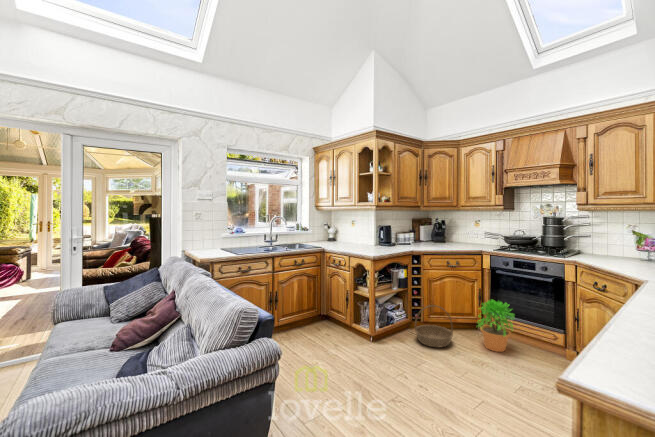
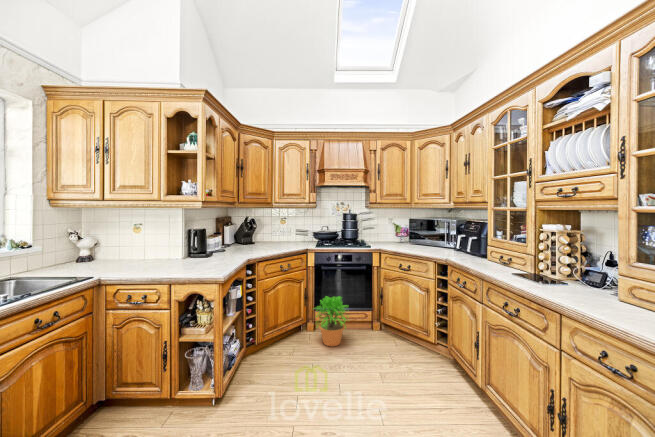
basket: present [415,305,453,347] -> none [261,319,303,371]

